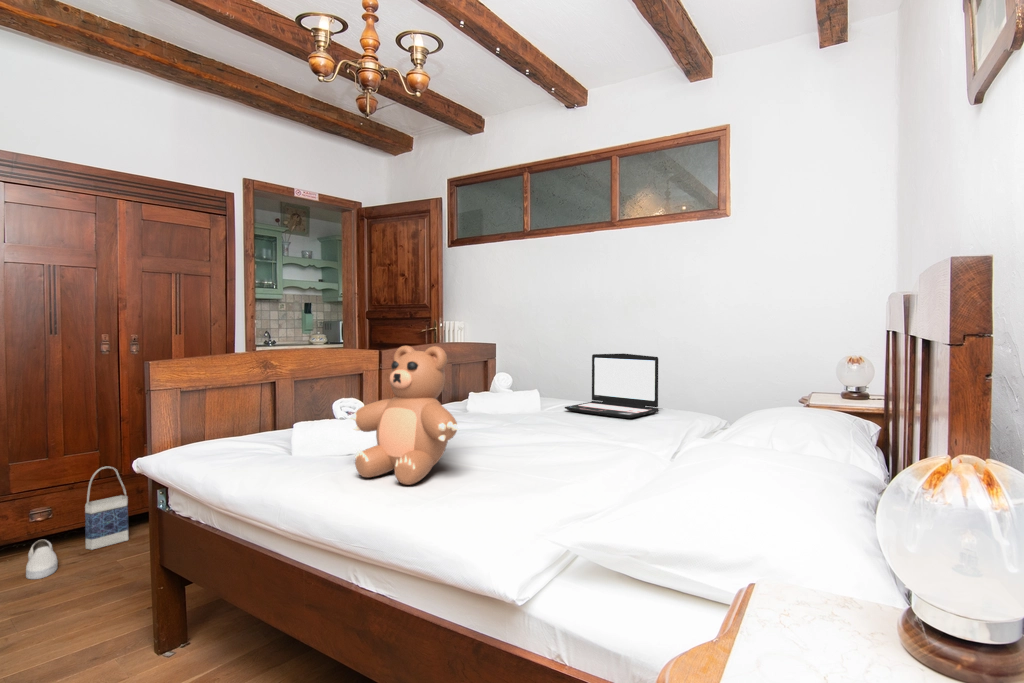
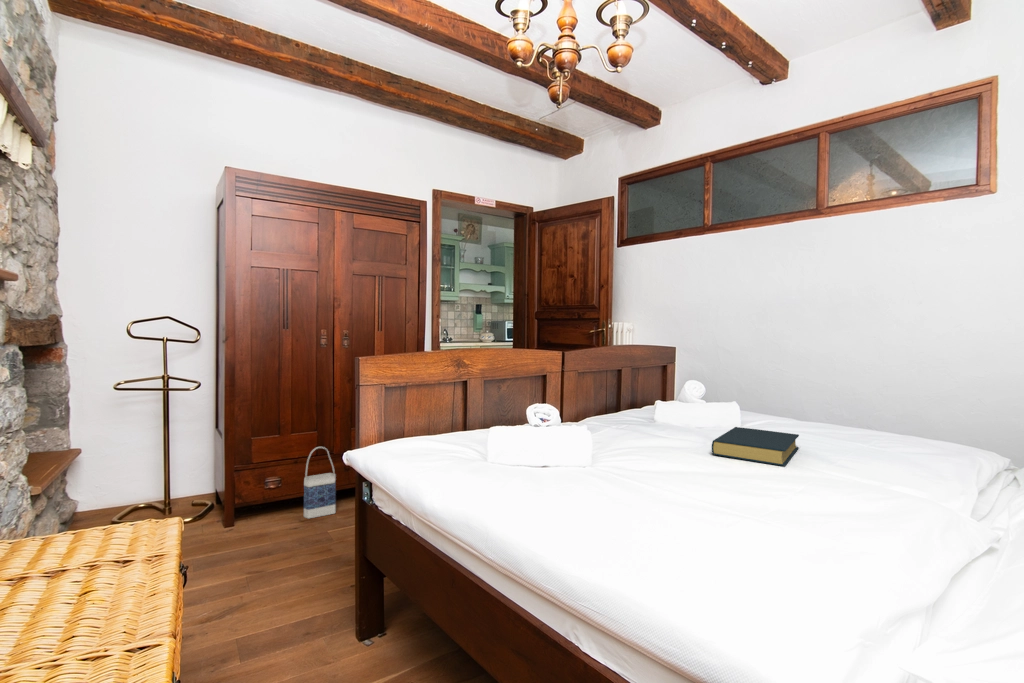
teddy bear: present [350,346,459,485] -> none [555,349,695,516]
laptop: present [565,354,659,418] -> none [775,363,910,445]
hardback book: none [500,411,574,439] -> present [712,427,799,466]
shoe: present [26,540,58,579] -> none [261,505,283,540]

